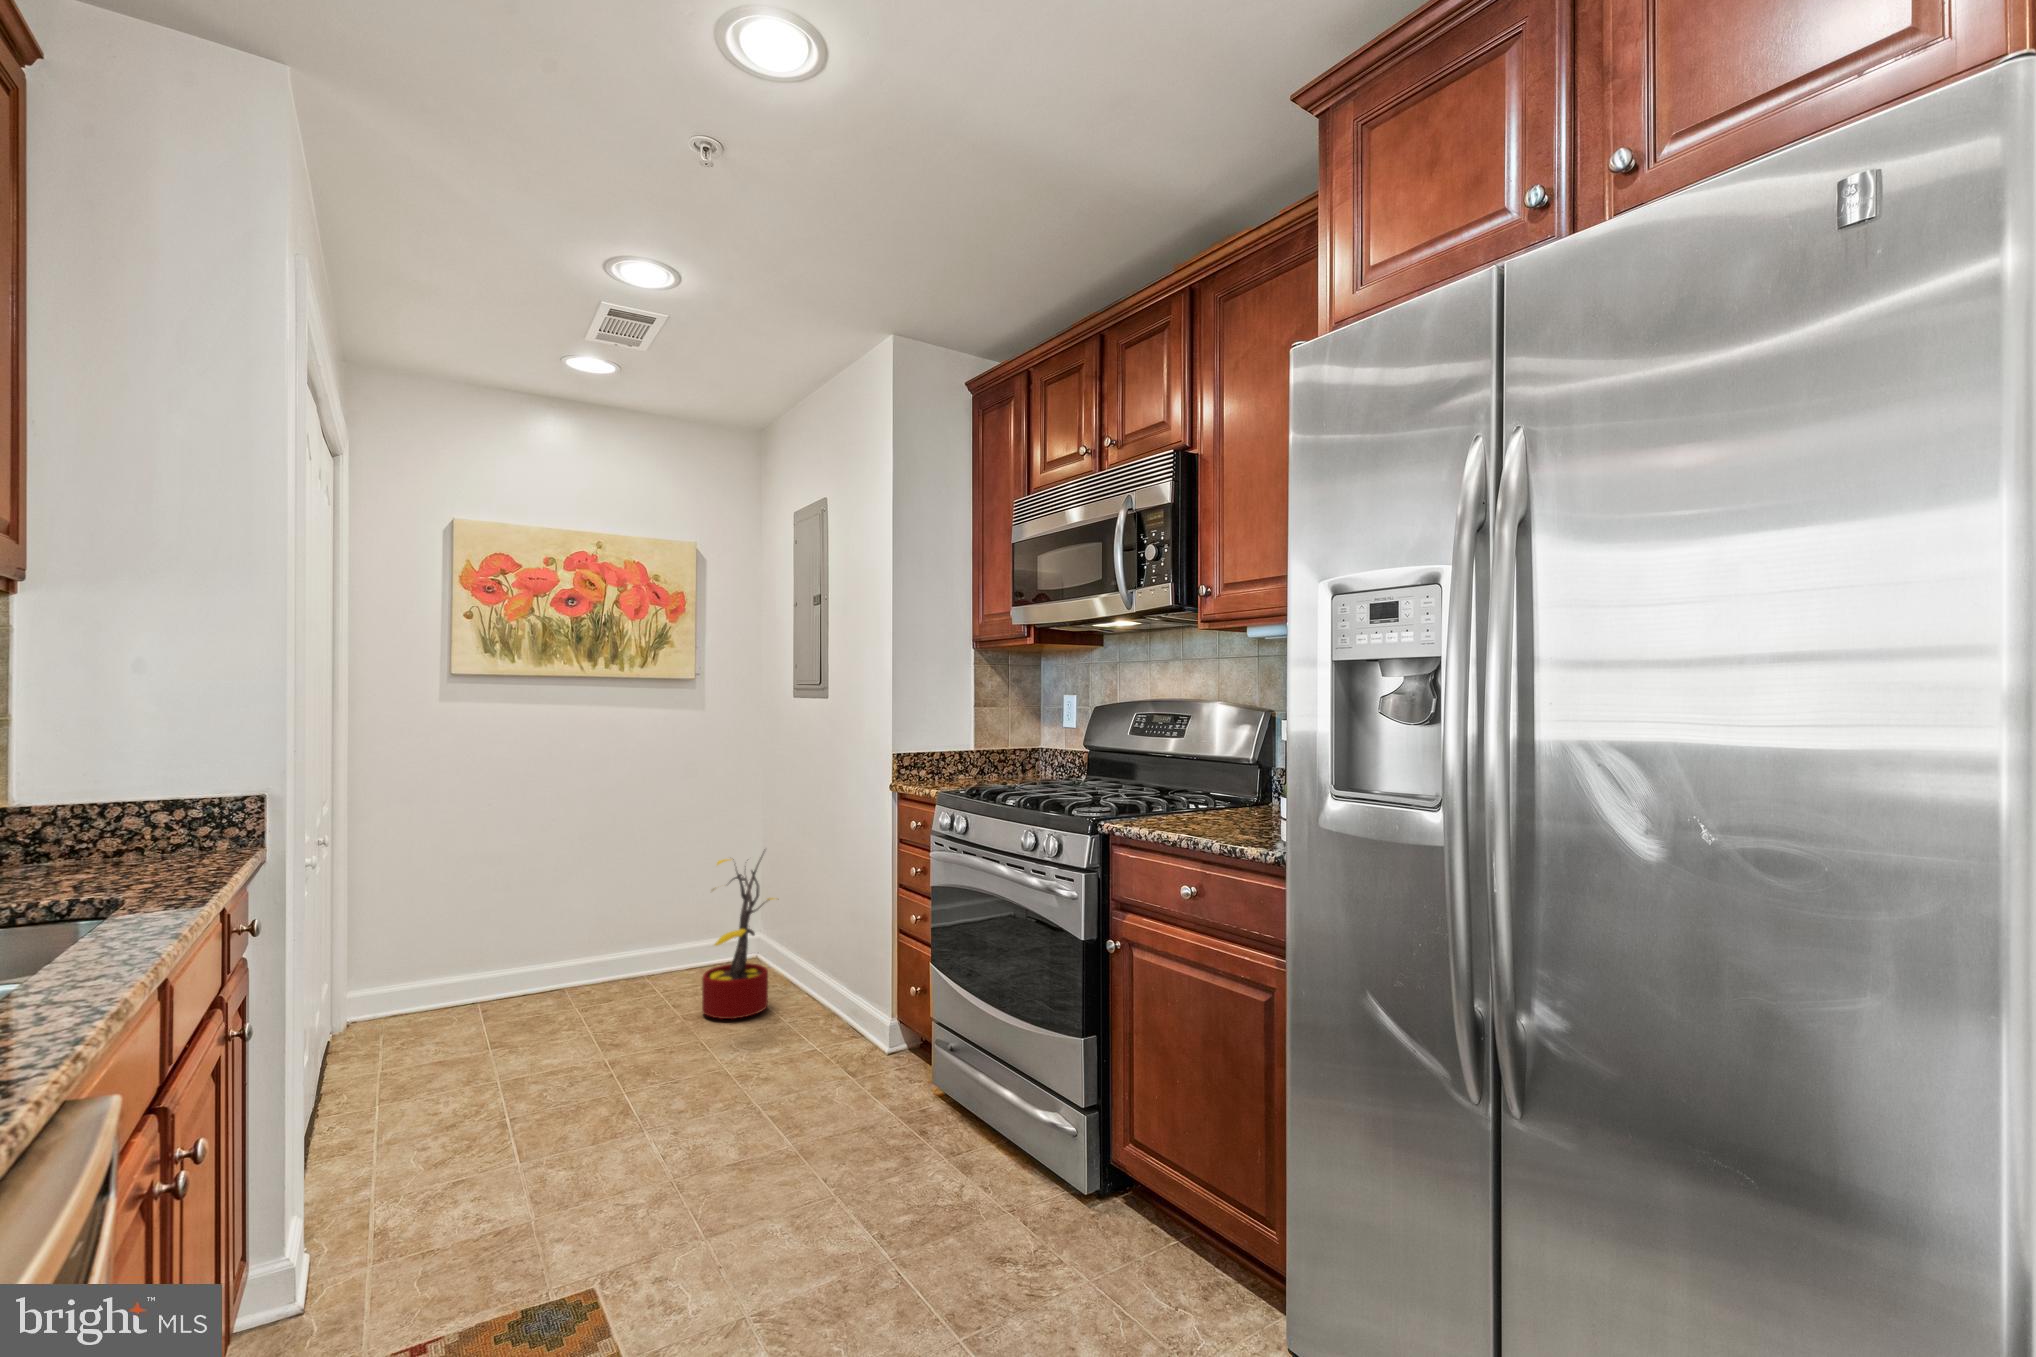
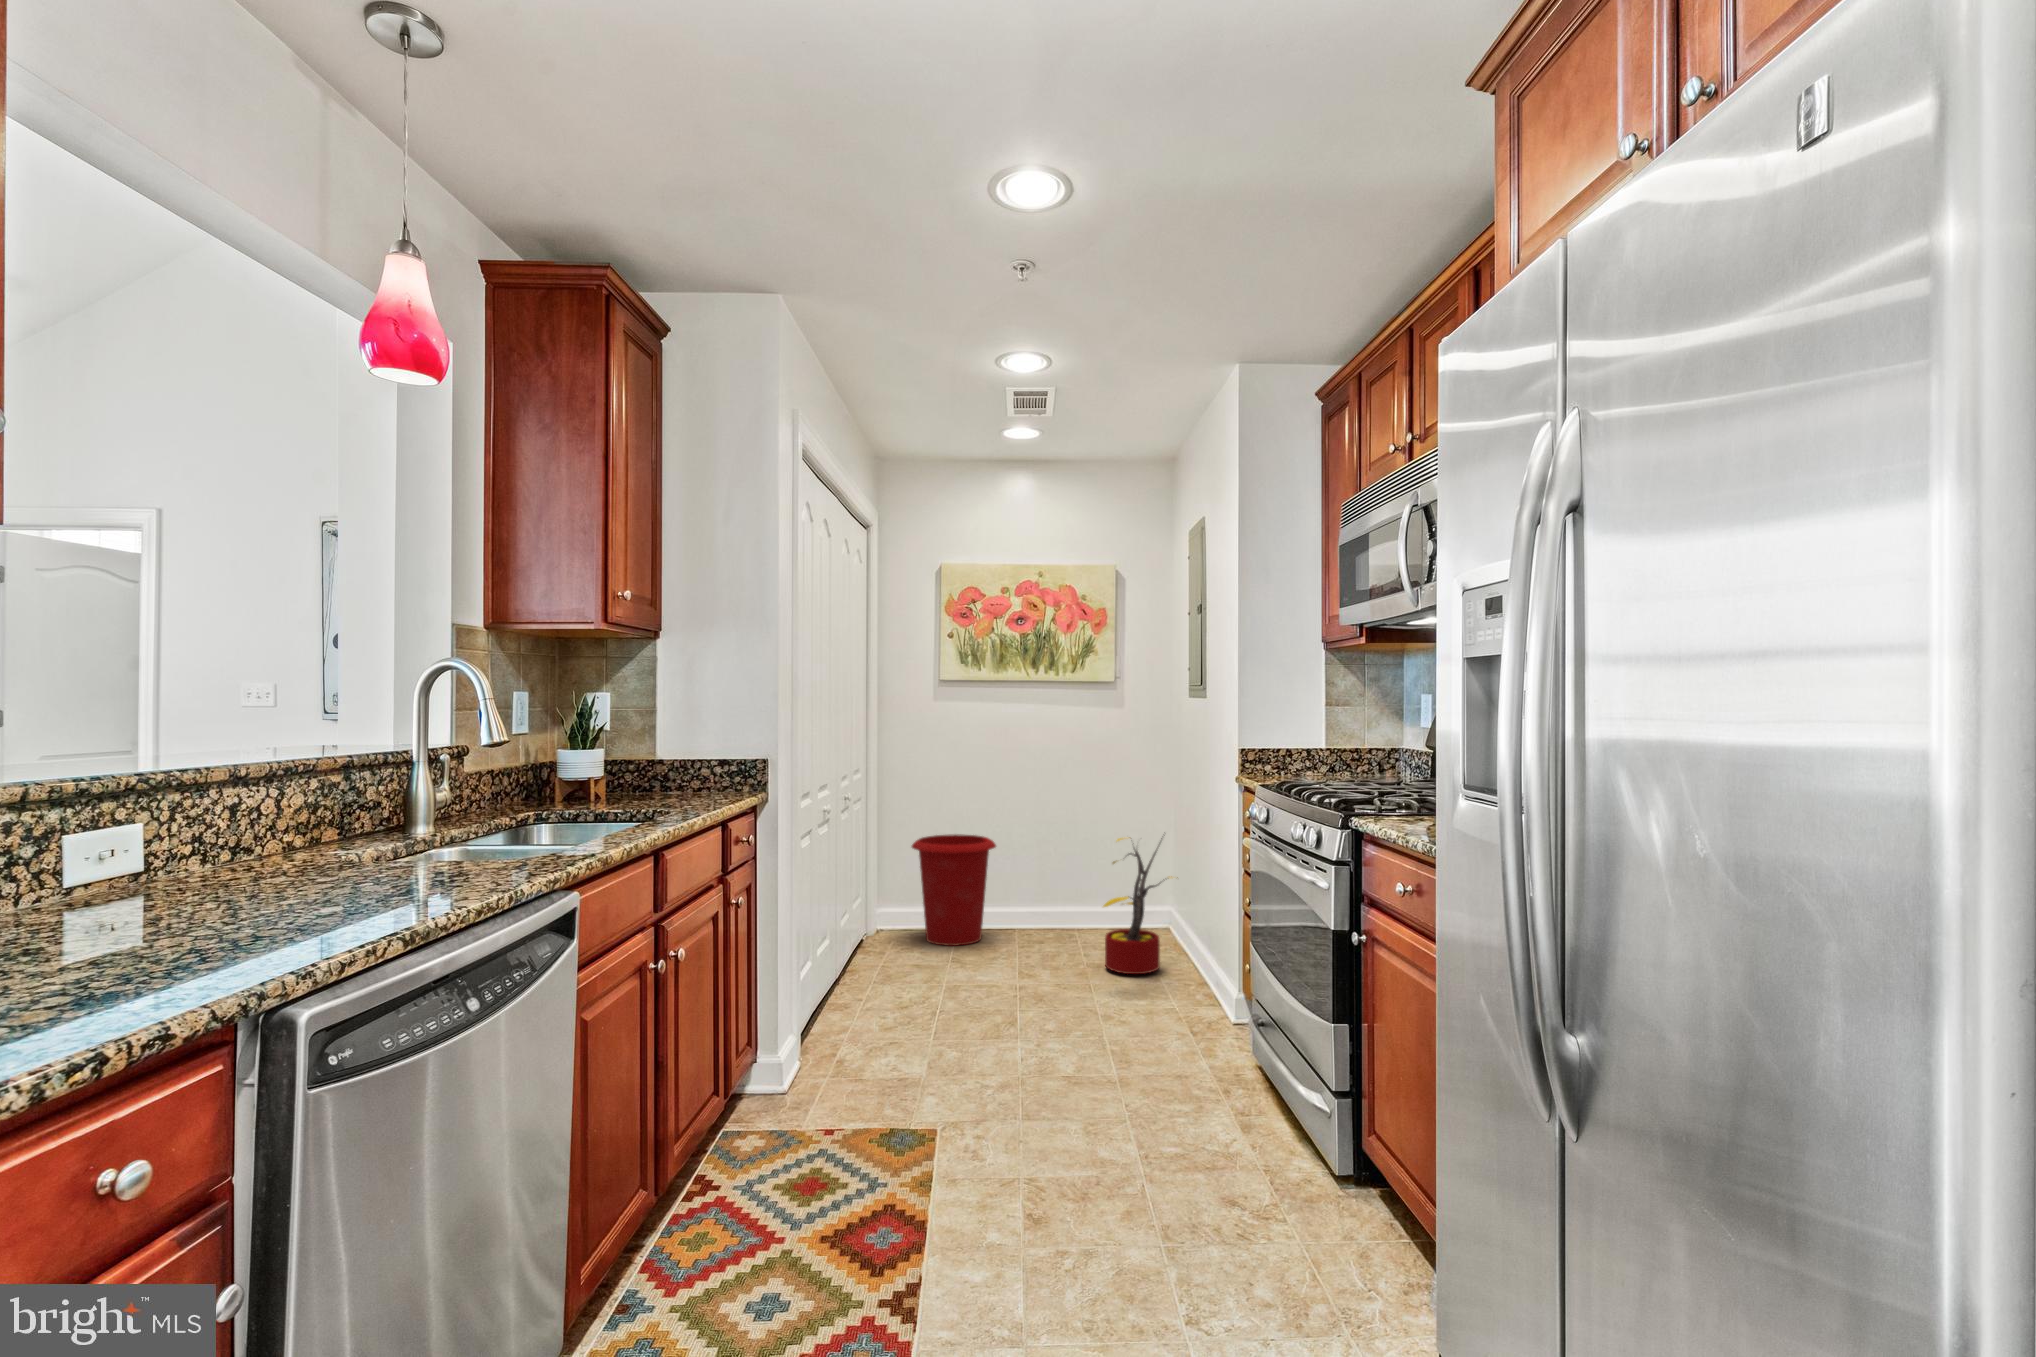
waste bin: none [416,872,543,1021] -> present [912,834,996,946]

